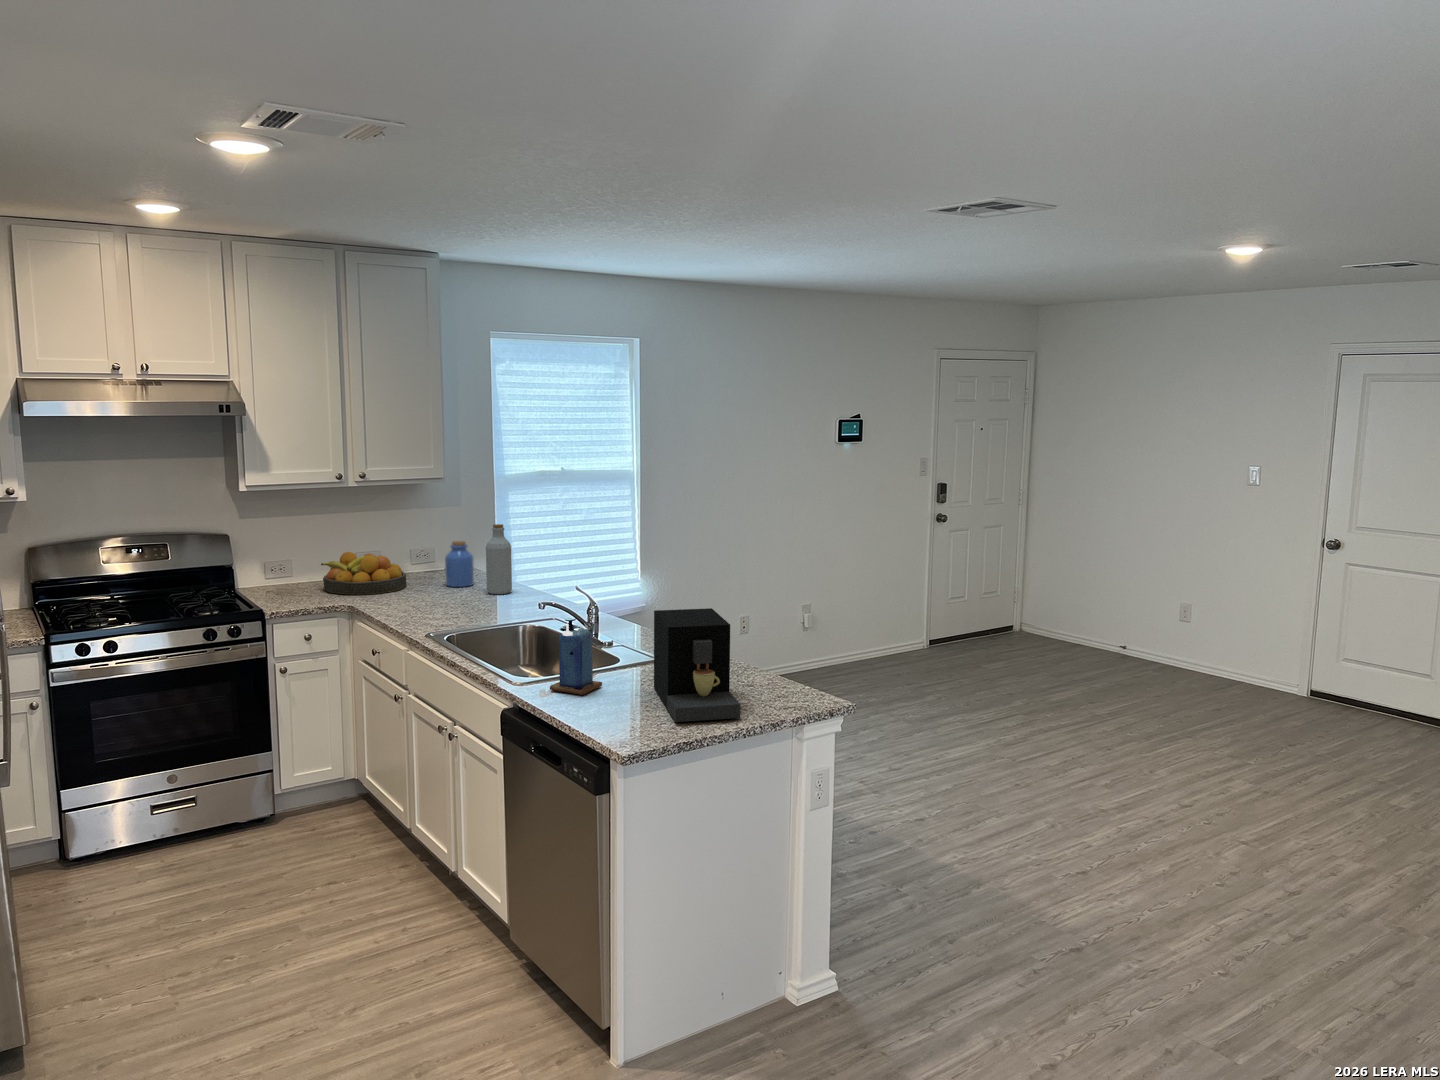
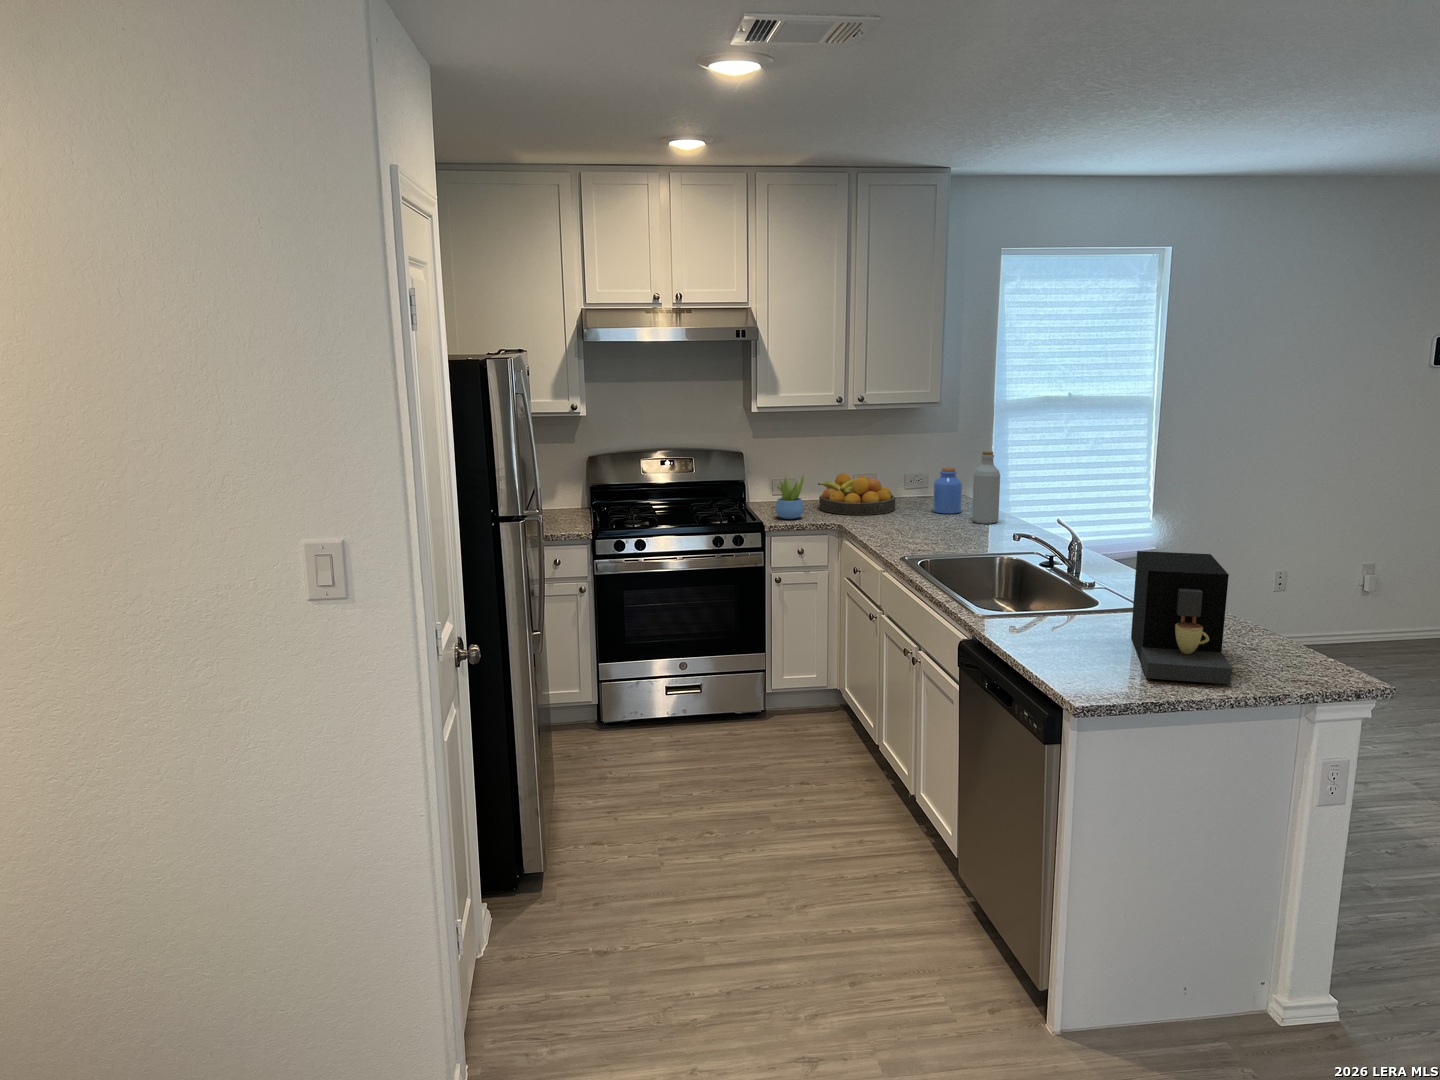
succulent plant: none [274,554,309,604] -> present [775,475,804,519]
candle: present [550,624,602,695] -> none [1012,557,1071,636]

